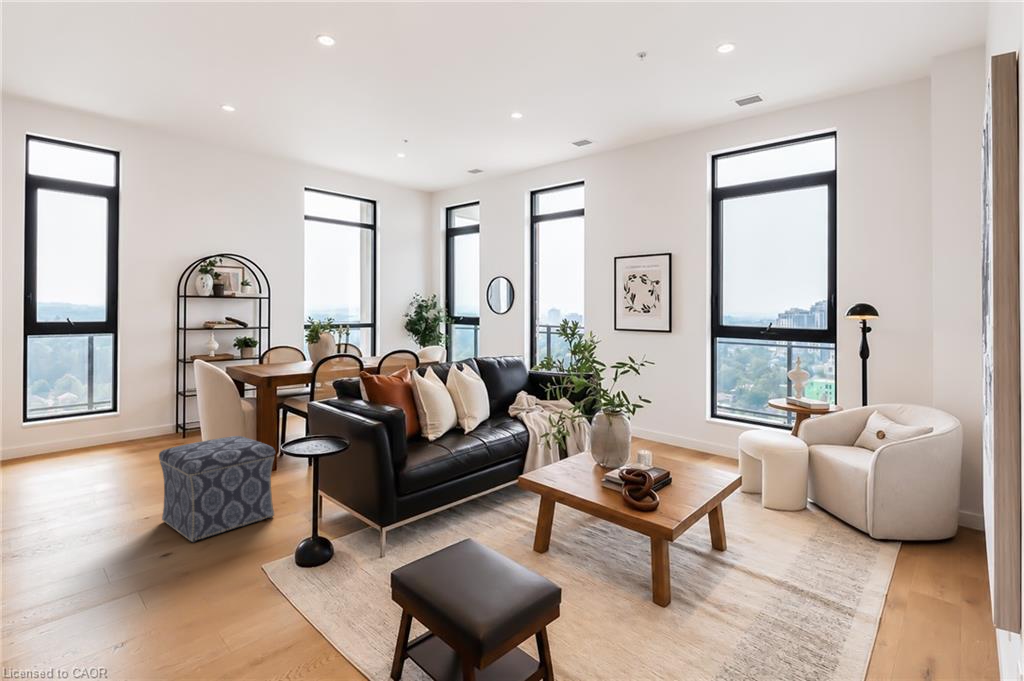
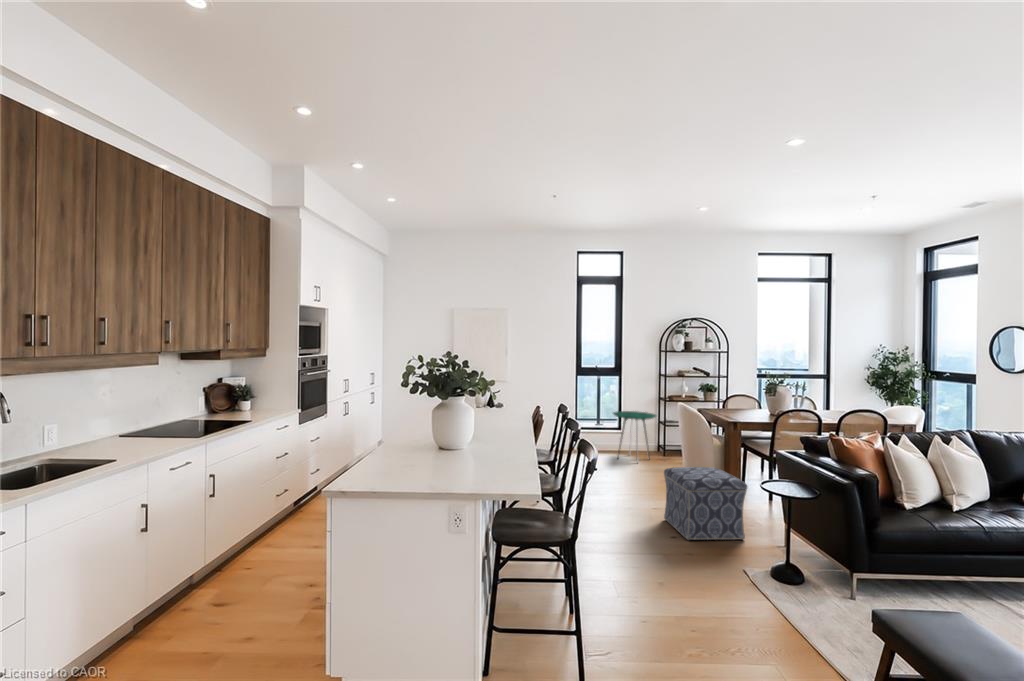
side table: none [97,380,172,450] -> present [613,411,656,457]

